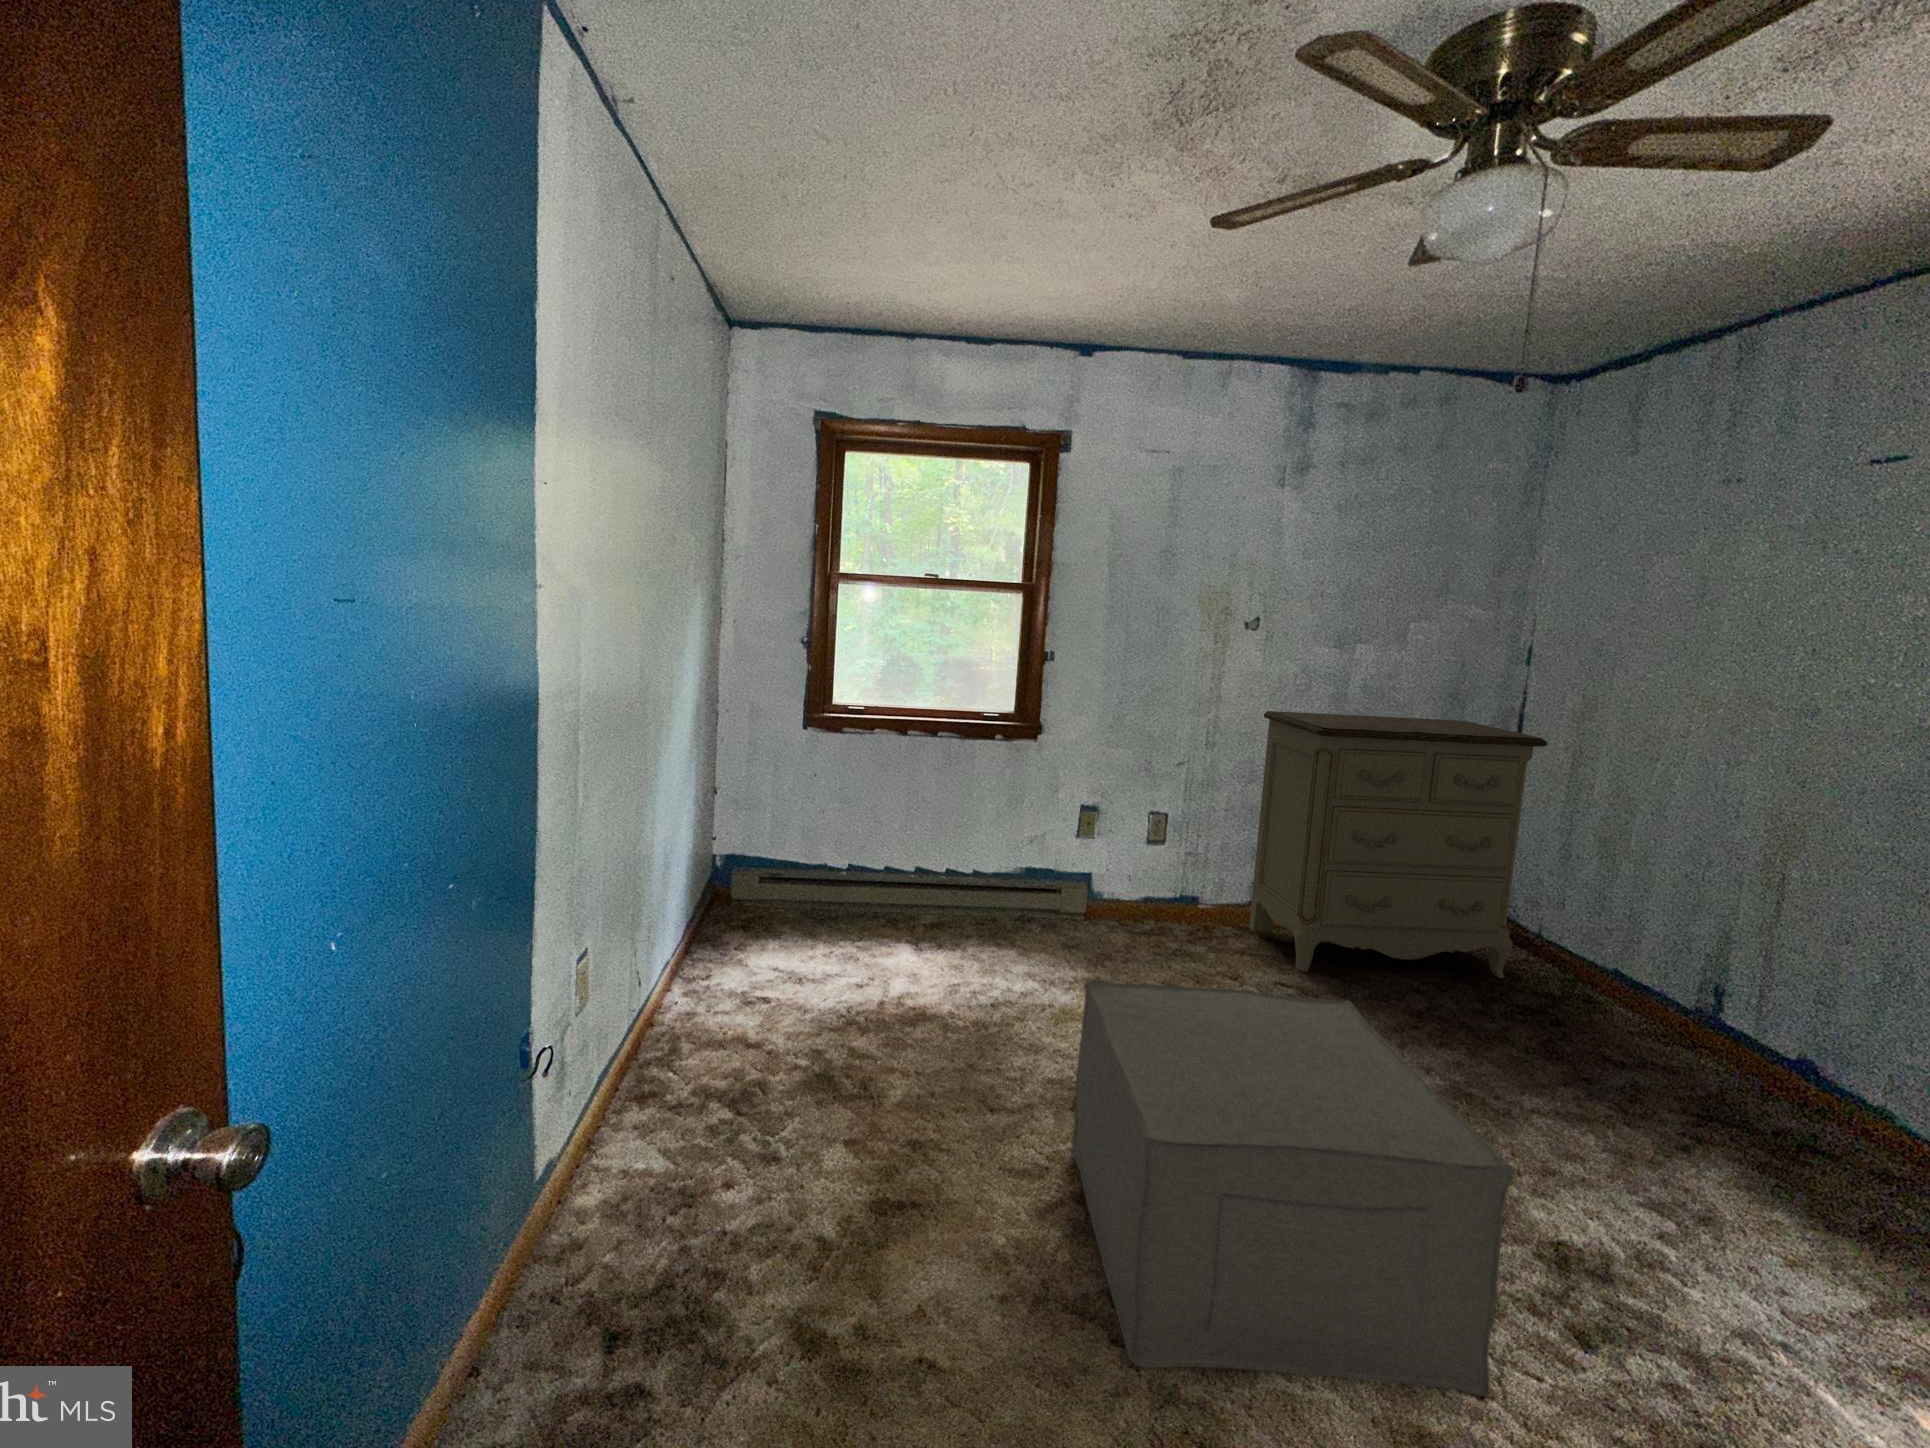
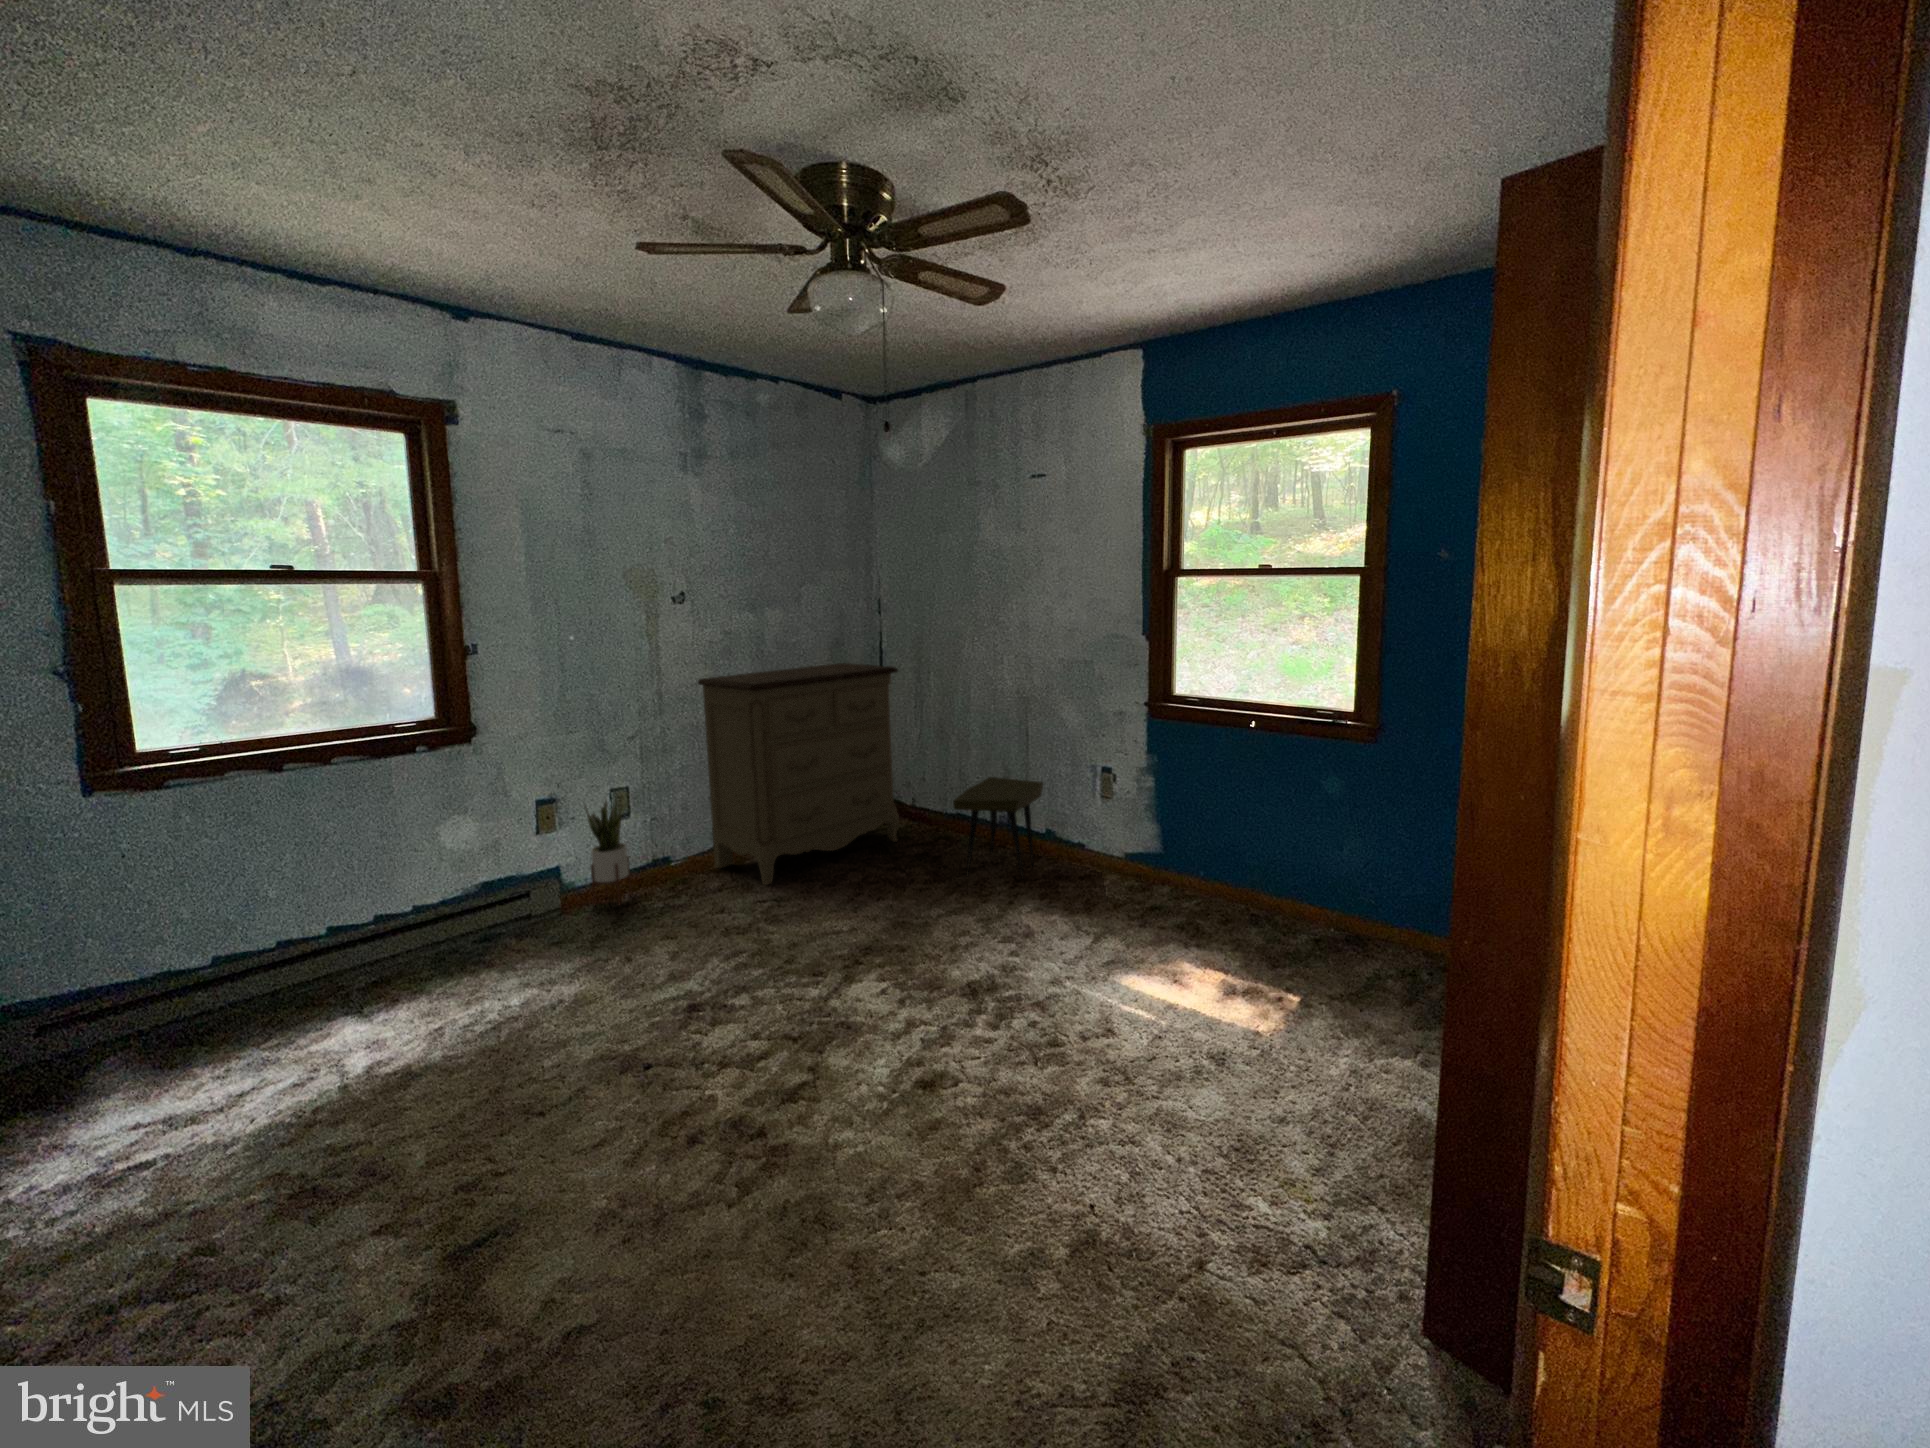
potted plant: none [1115,818,1159,935] -> present [585,800,632,905]
side table: none [1598,935,1802,1119] -> present [953,777,1043,879]
ottoman: present [1072,980,1514,1396] -> none [623,881,965,1211]

